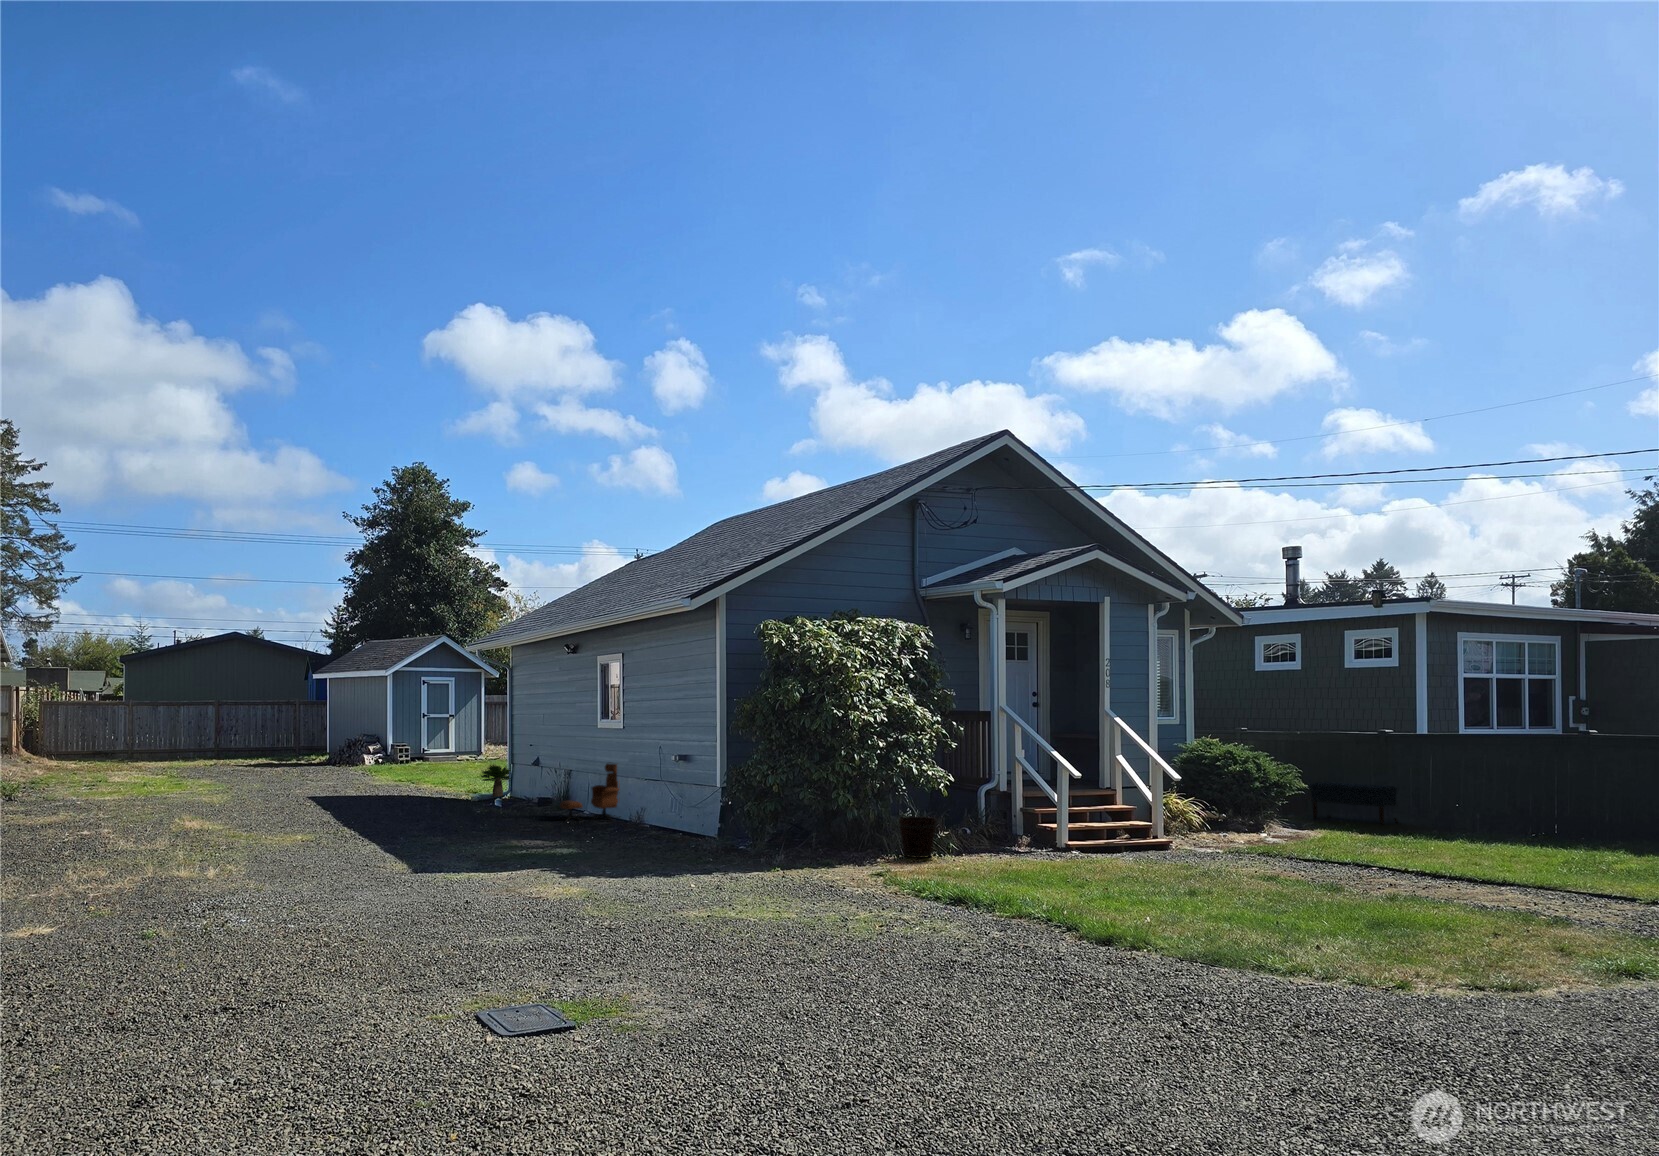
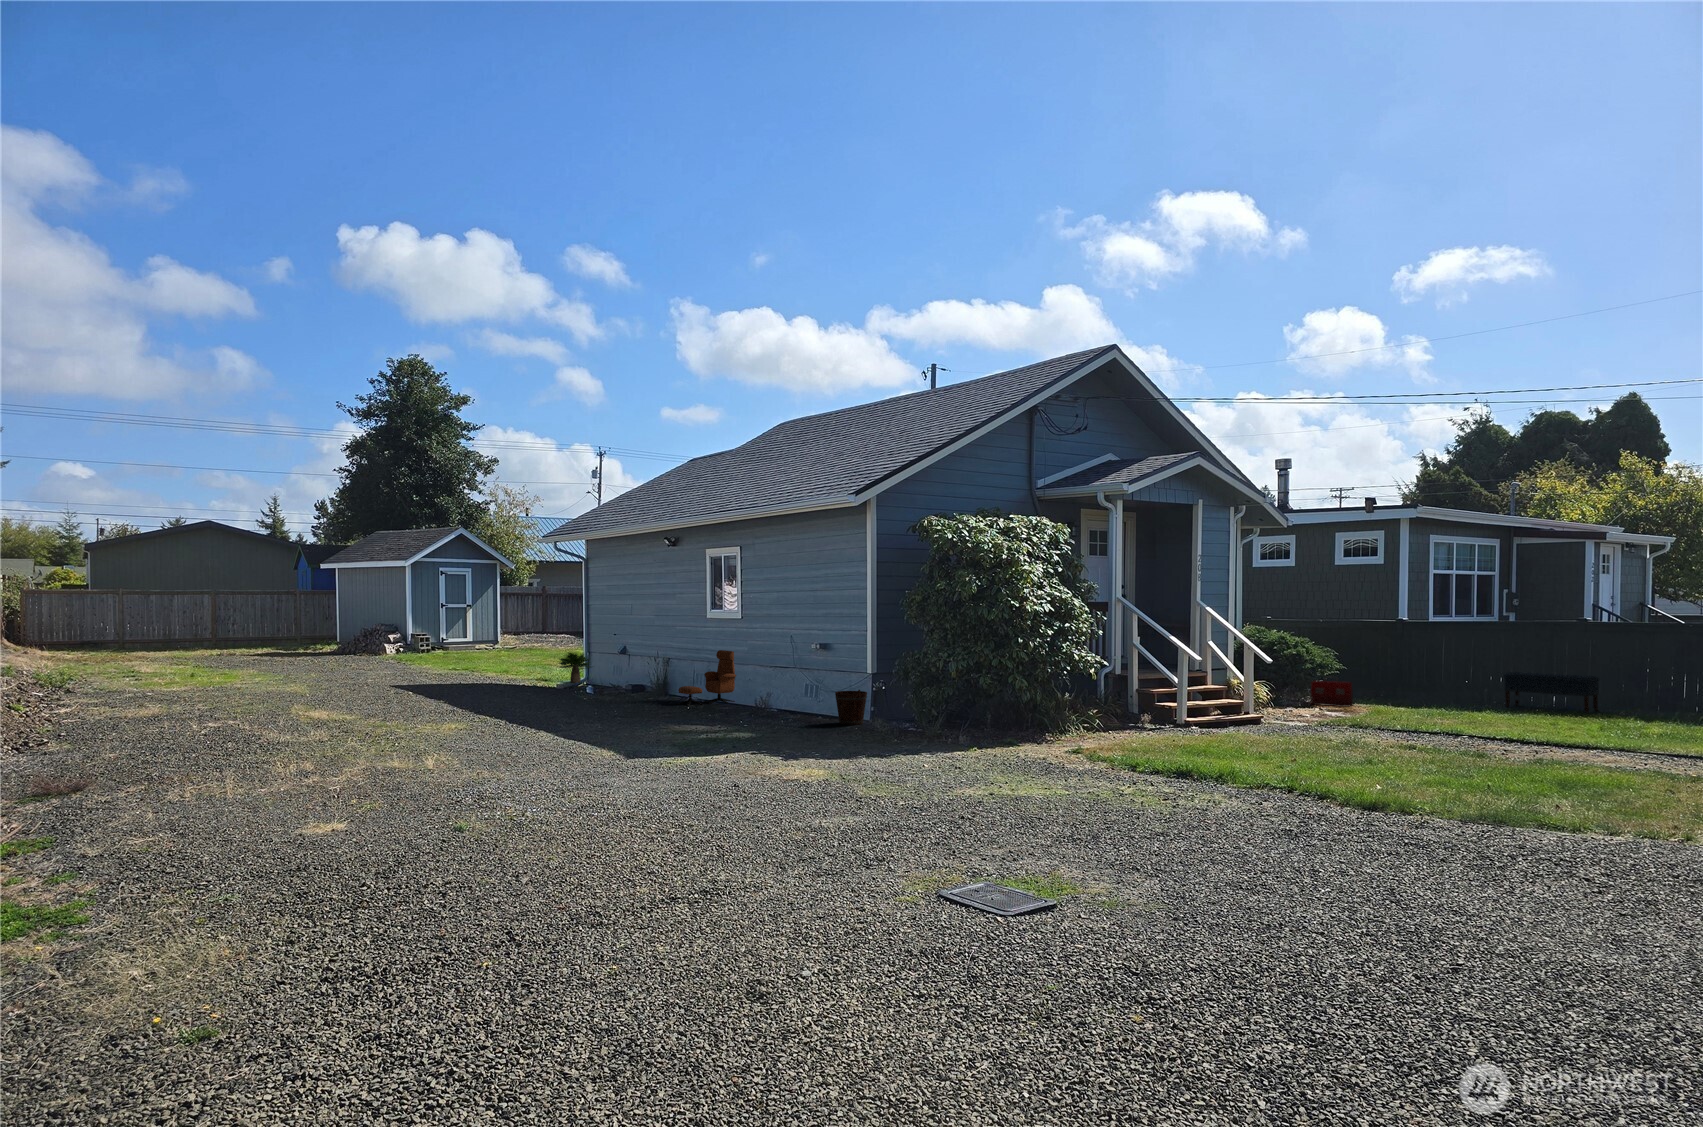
bench: present [1310,782,1398,824] -> present [1504,672,1599,713]
toolbox: none [1249,795,1298,830] -> present [1311,676,1353,707]
bucket: present [899,817,936,858] -> present [835,690,867,725]

